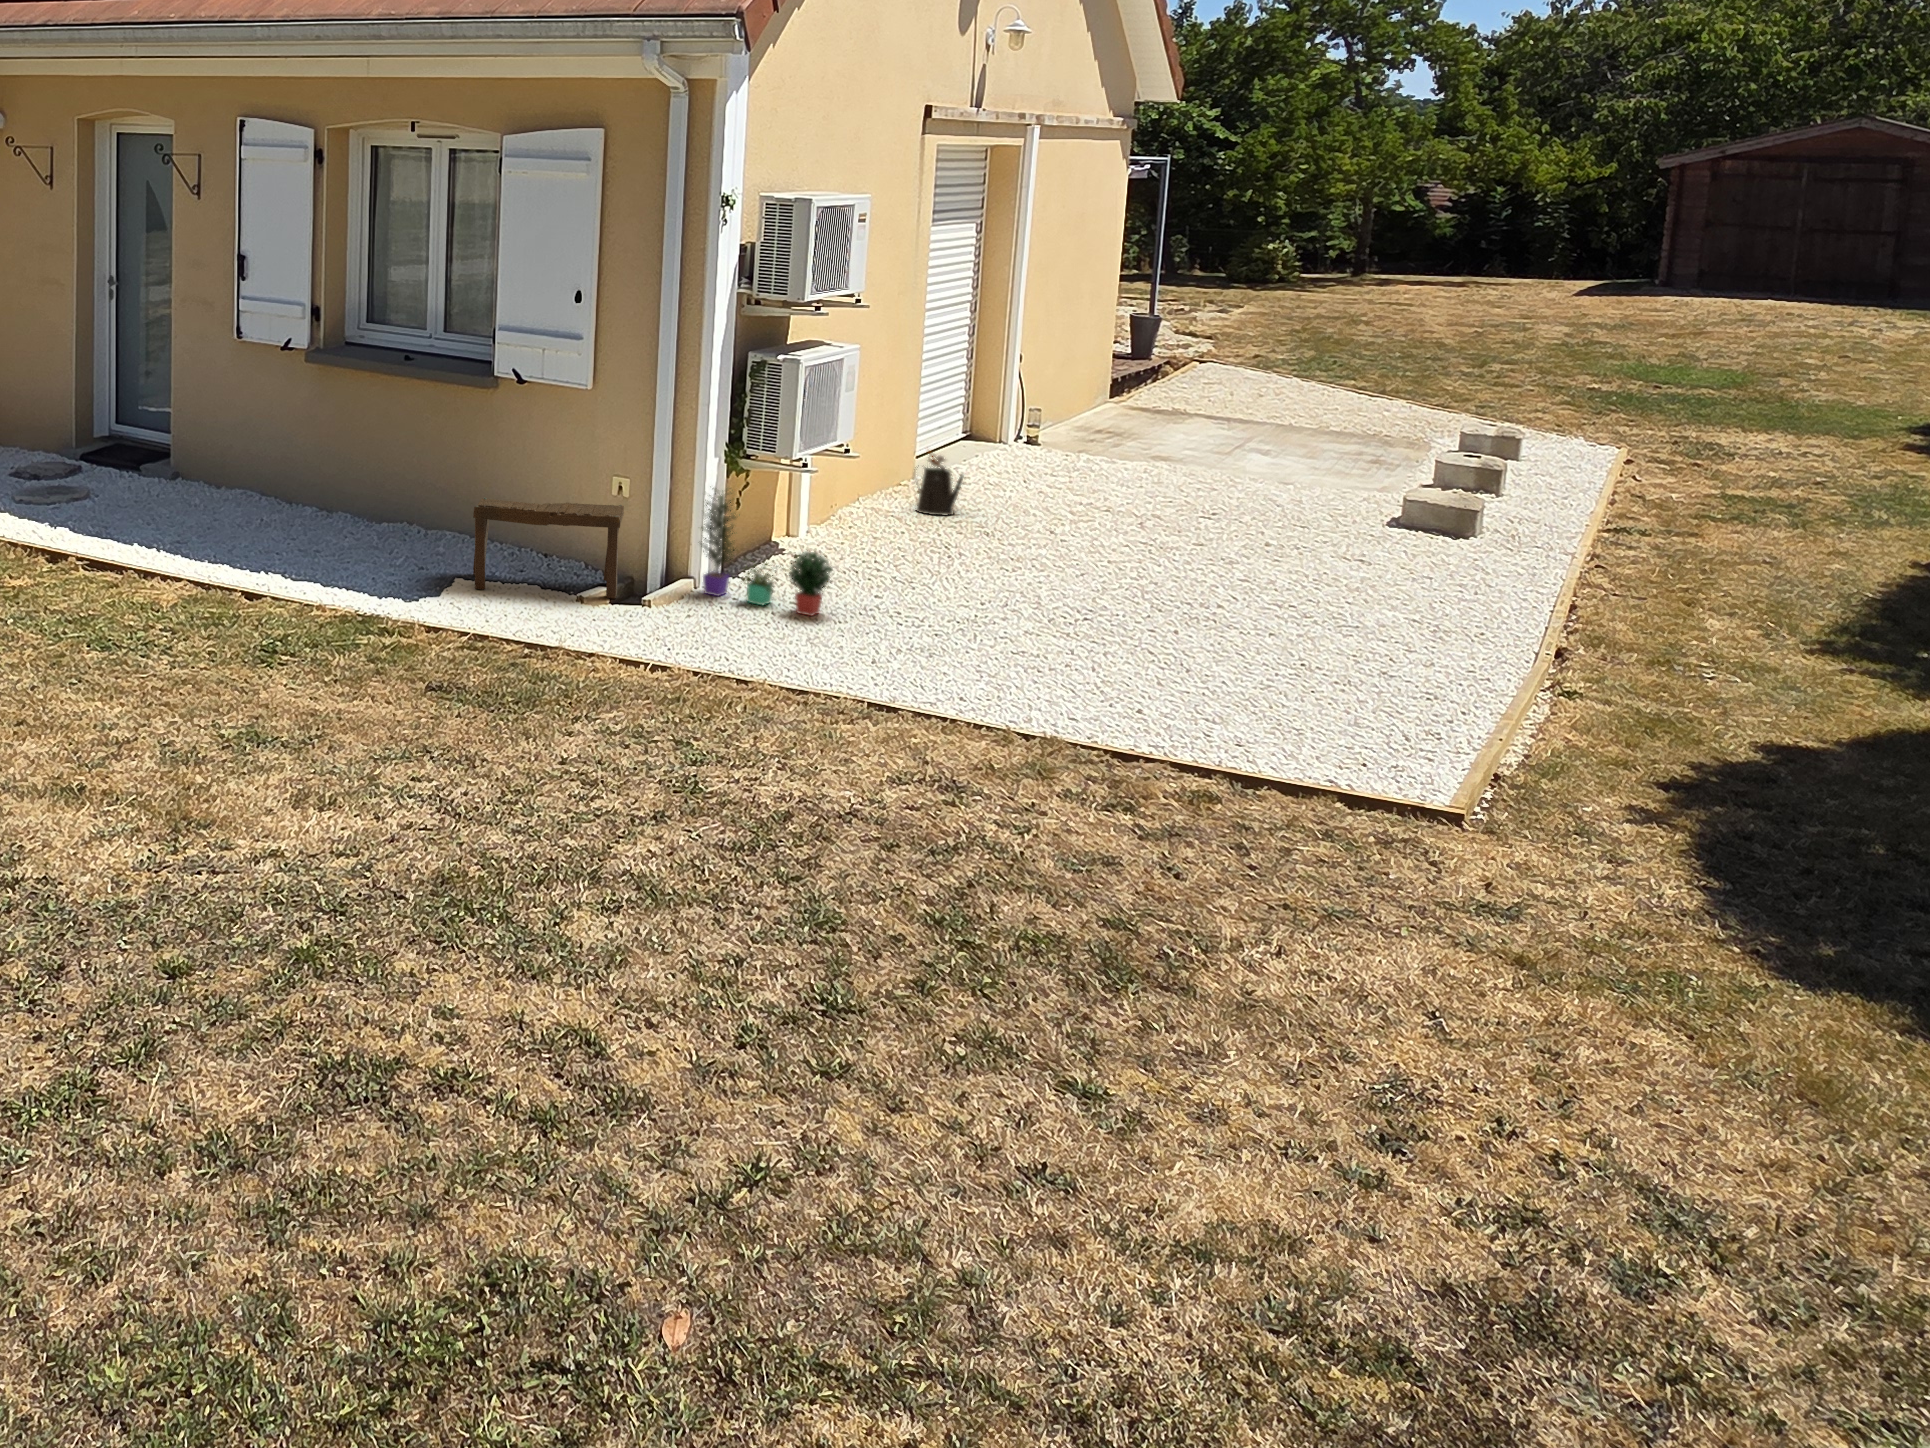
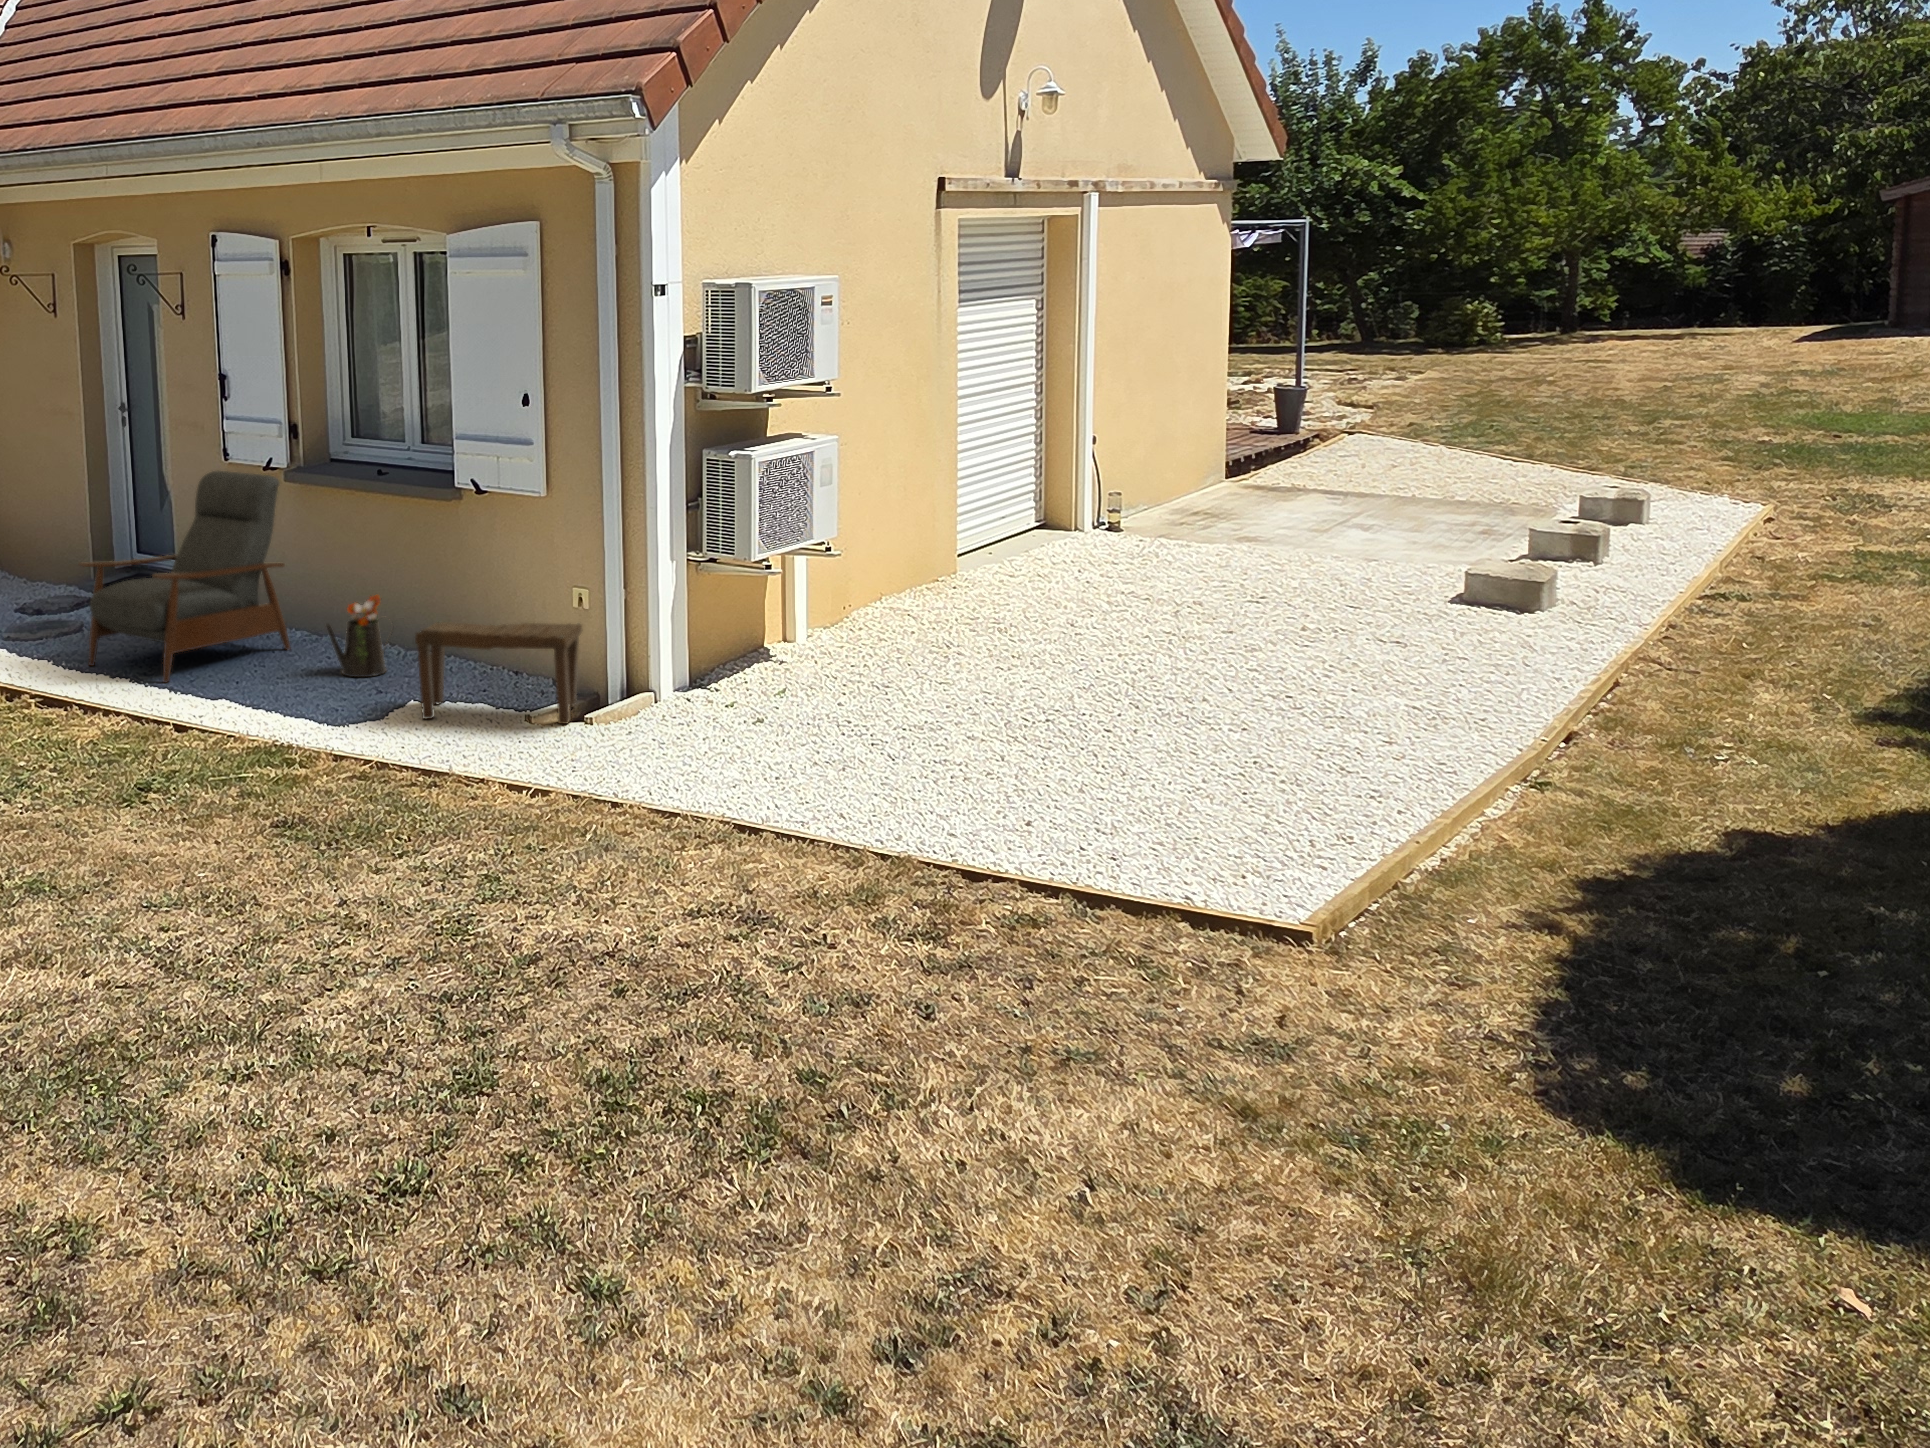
chair: none [111,346,302,547] -> present [79,471,290,682]
watering can: present [916,453,963,516] -> present [327,595,387,677]
potted plant: present [701,488,833,616] -> none [658,599,794,737]

